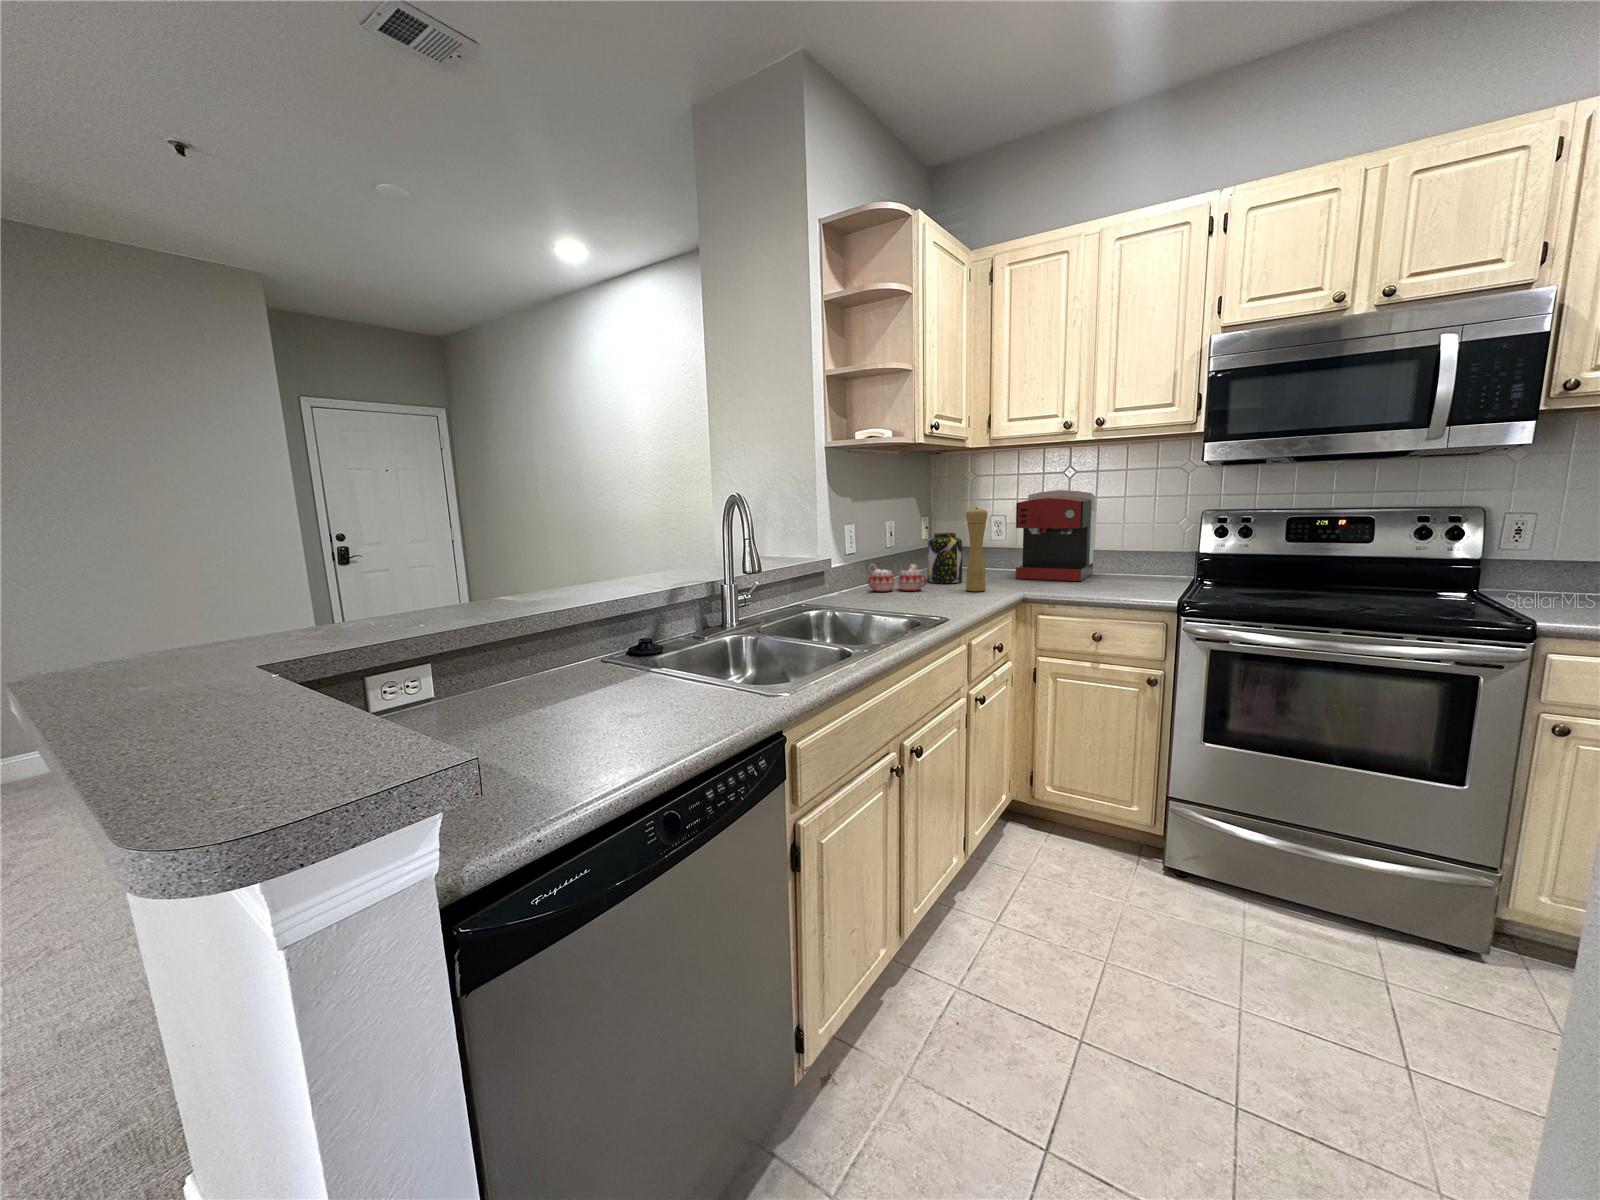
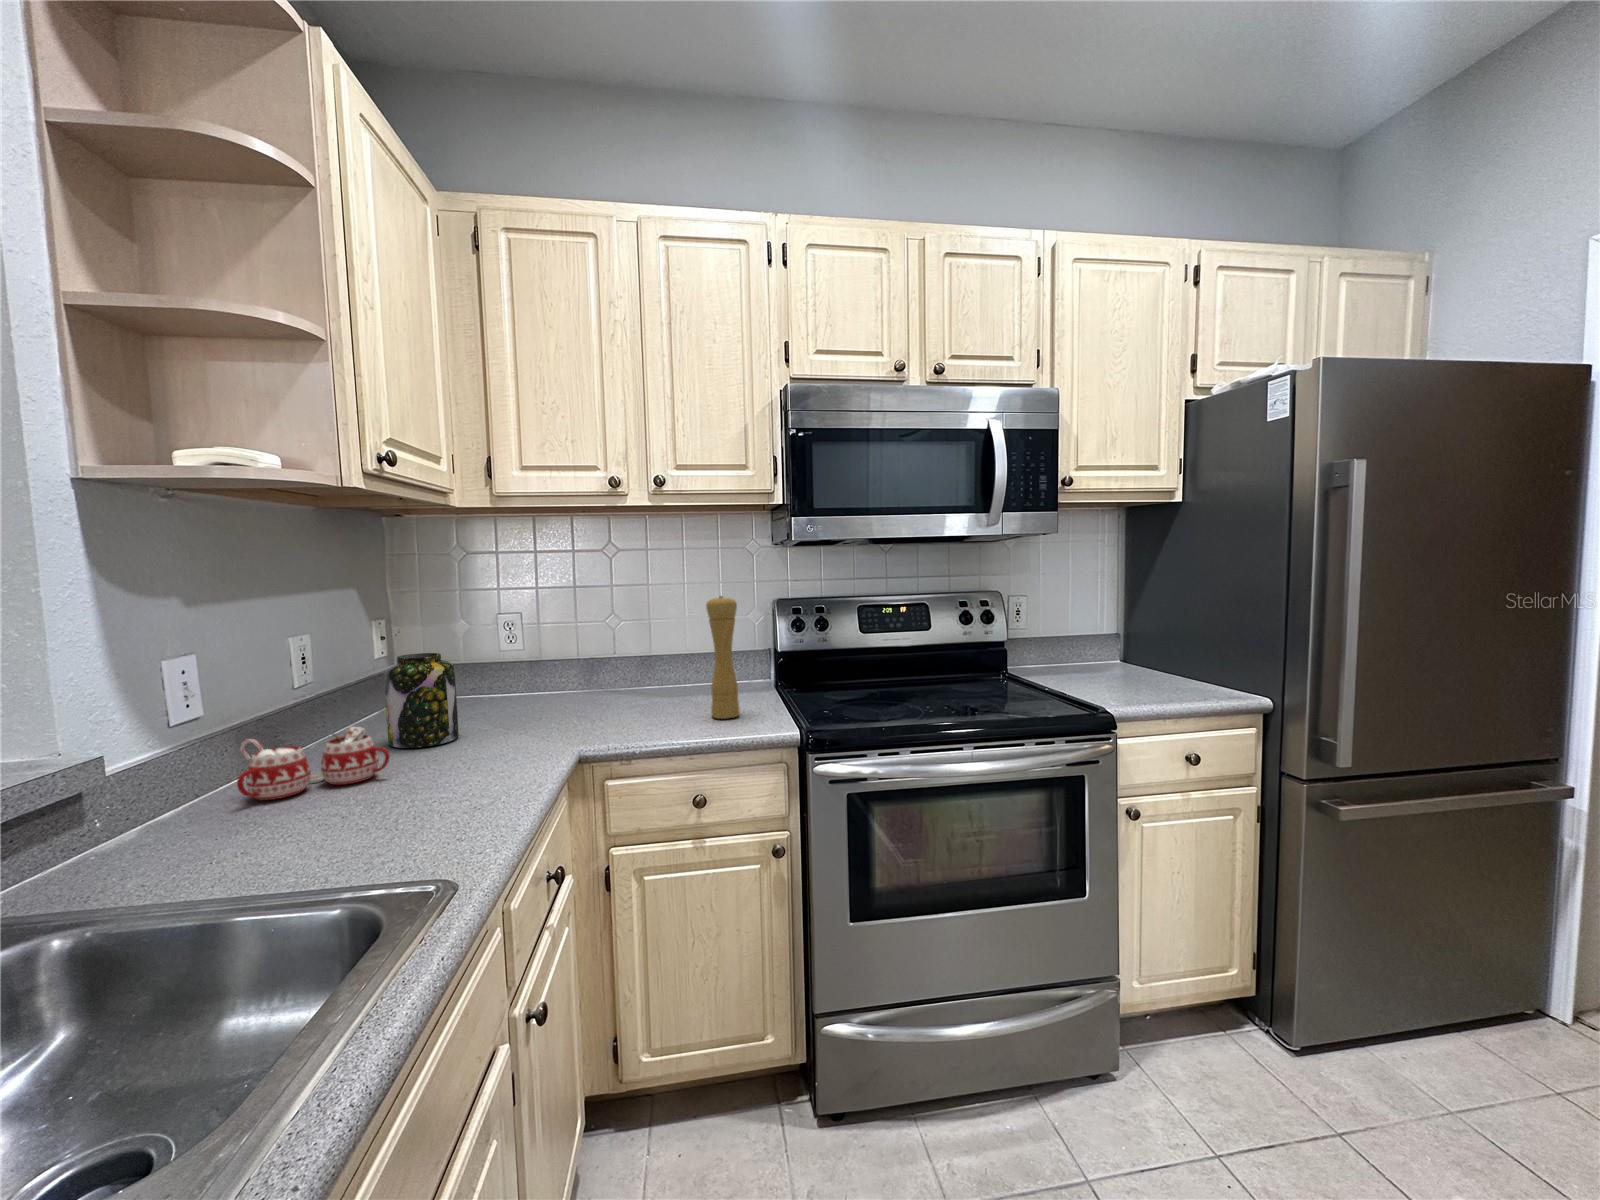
coffee maker: present [1016,490,1096,581] -> none [542,576,651,715]
pepper mill: present [966,508,987,591] -> present [706,596,740,719]

